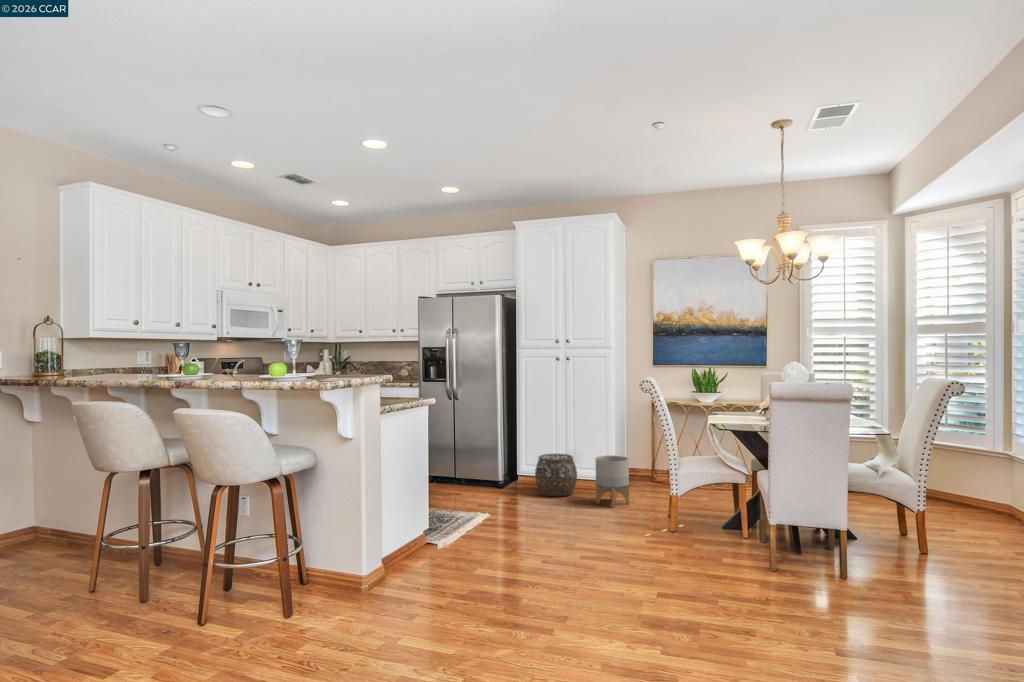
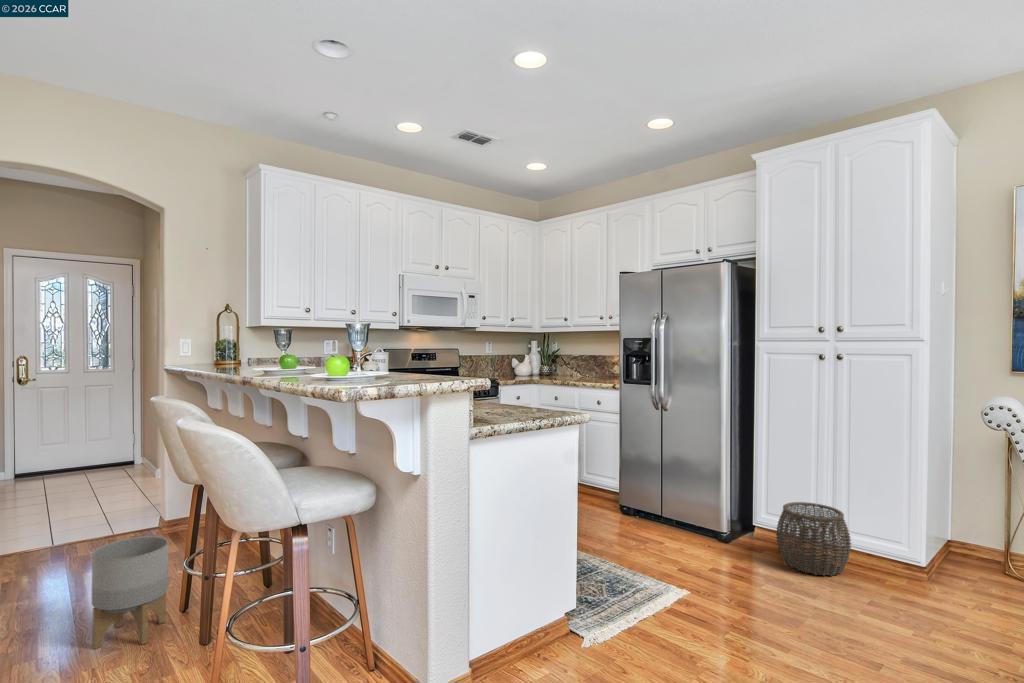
planter: present [596,455,629,508] -> present [92,536,169,649]

